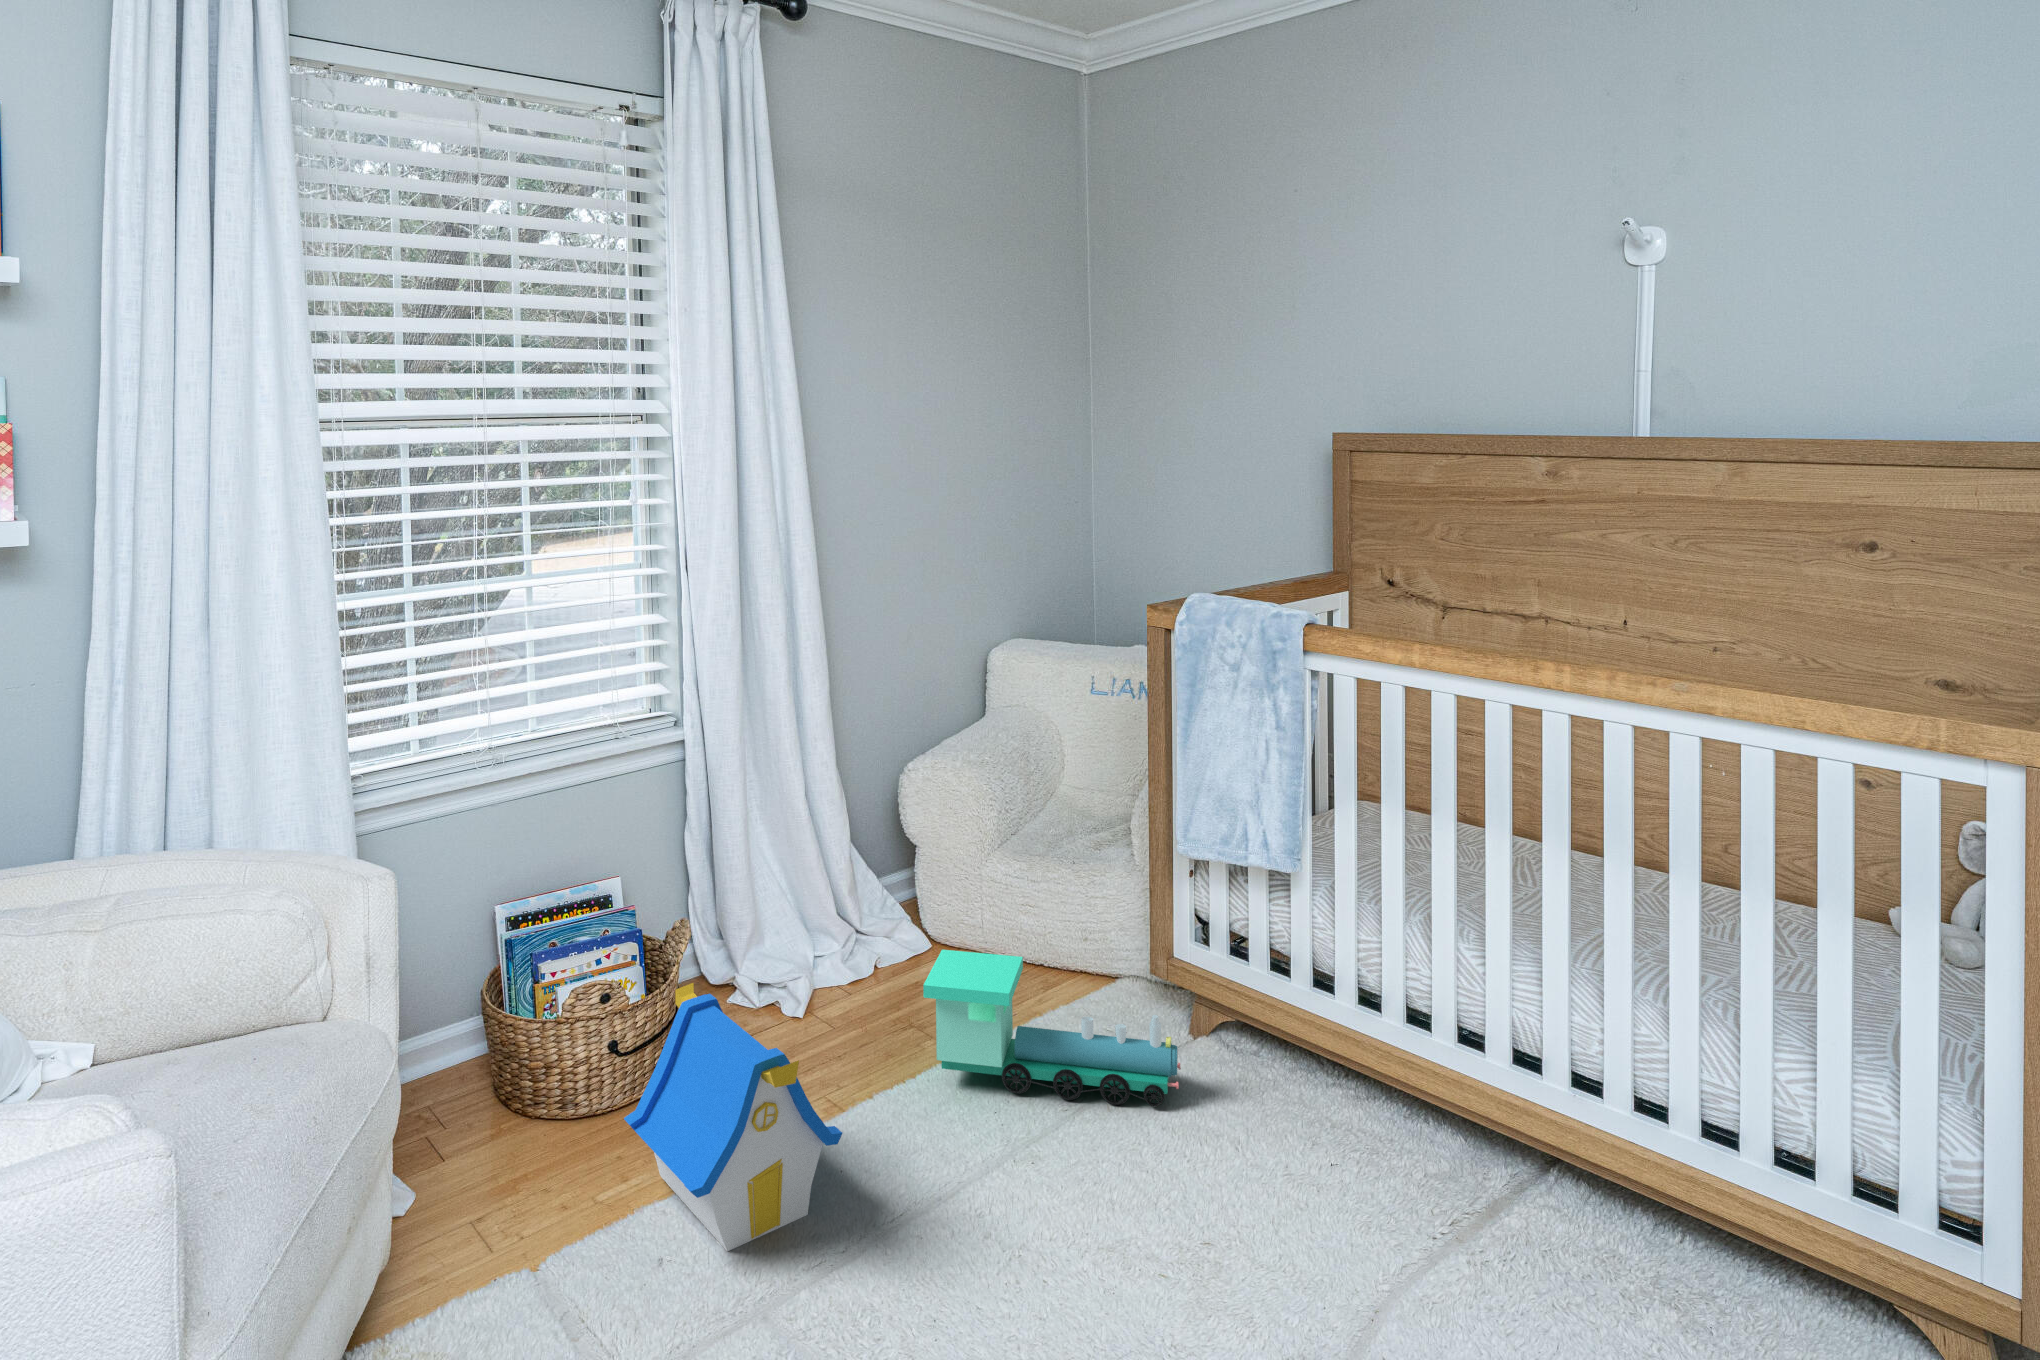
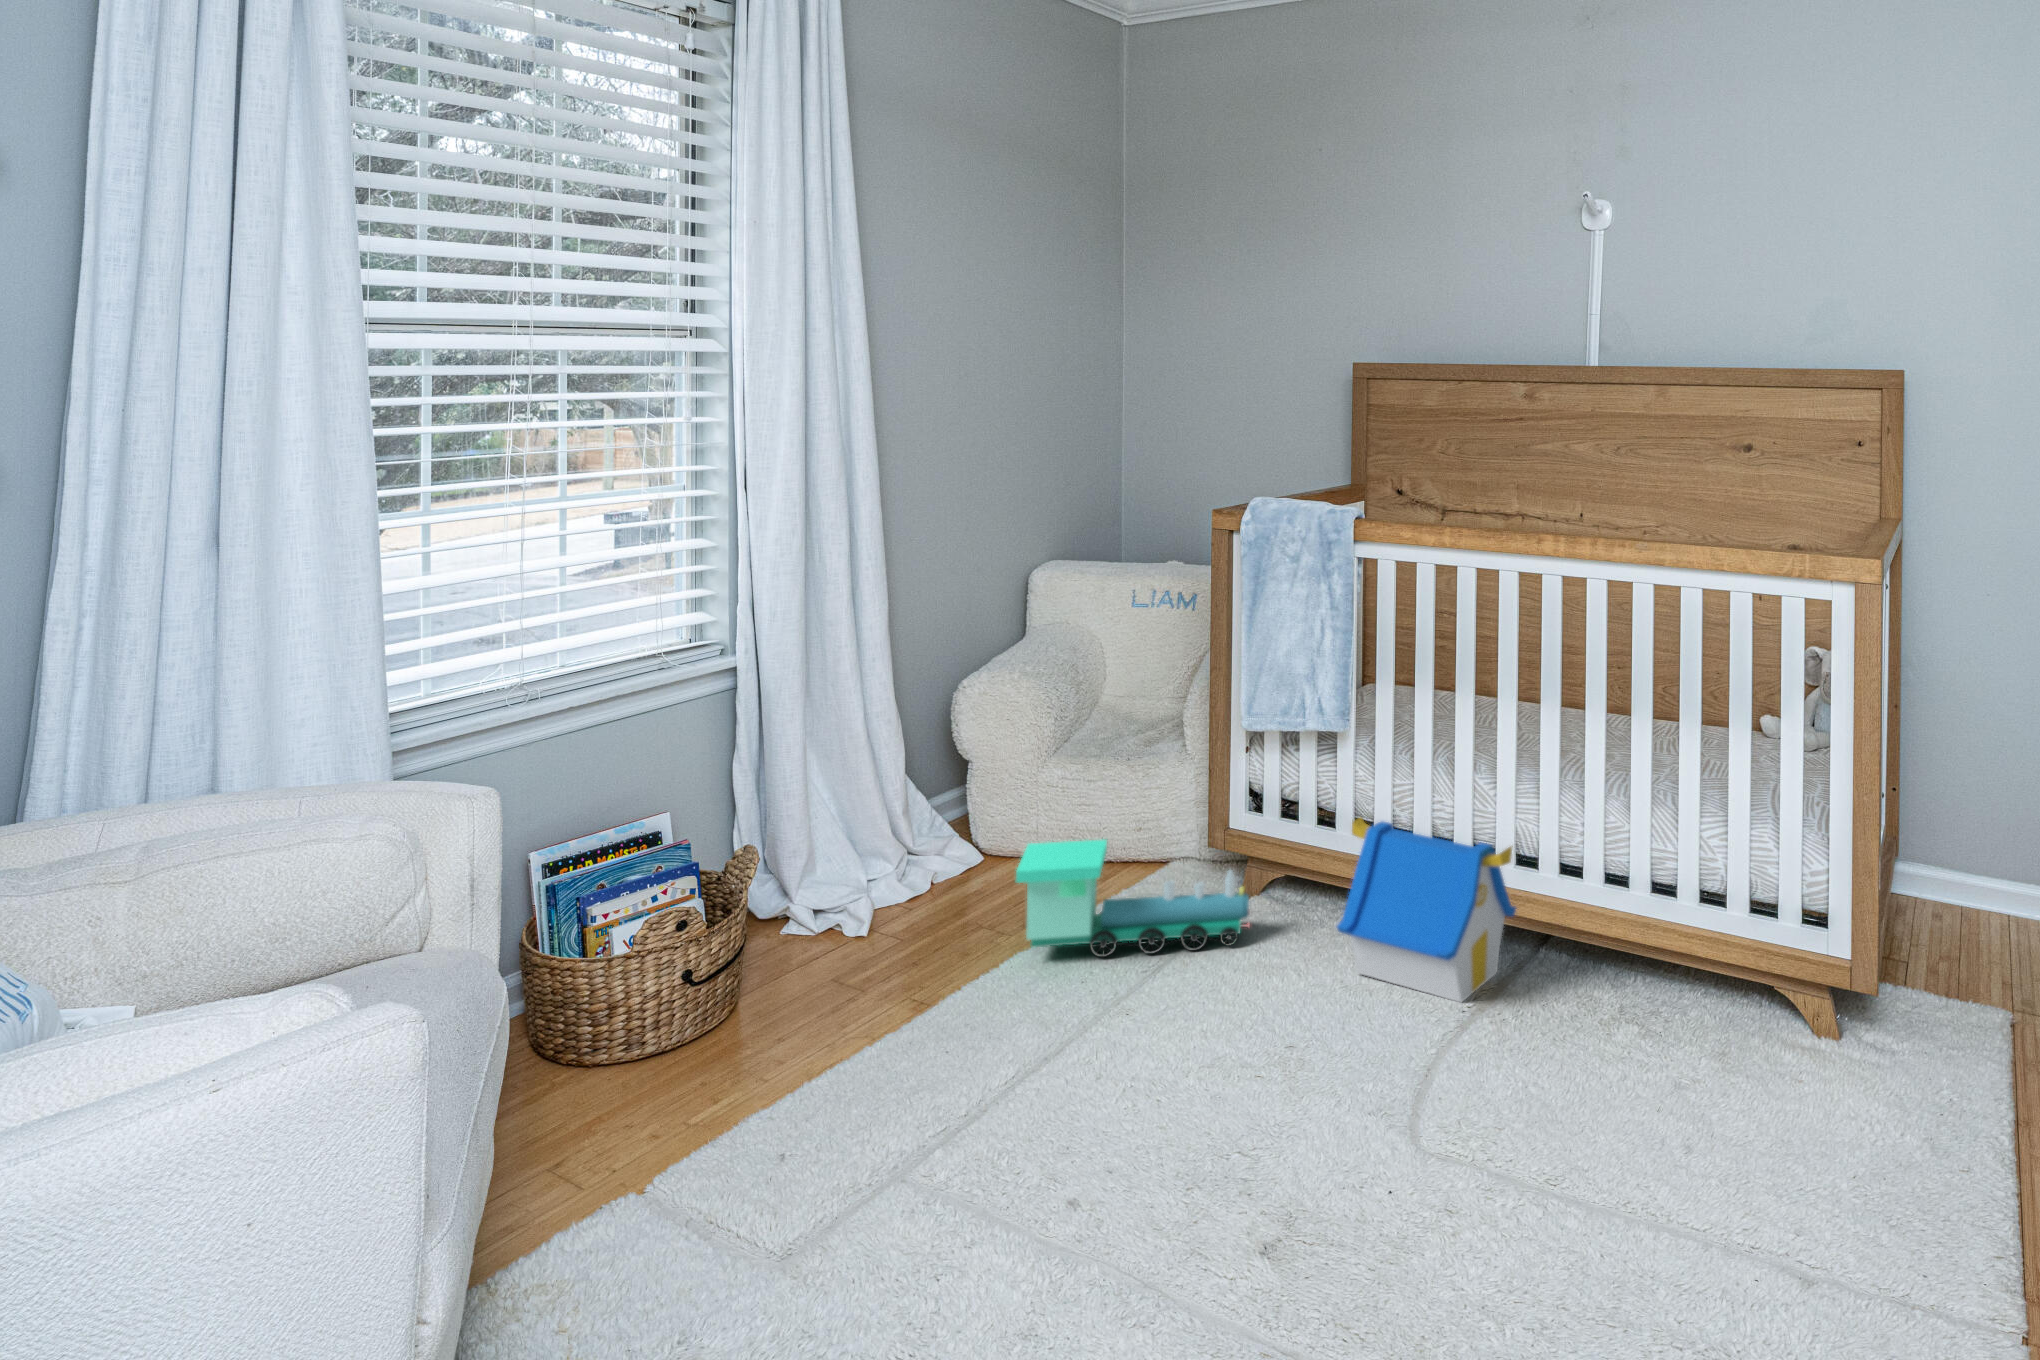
toy house: present [624,983,842,1251] -> present [1337,817,1516,1002]

